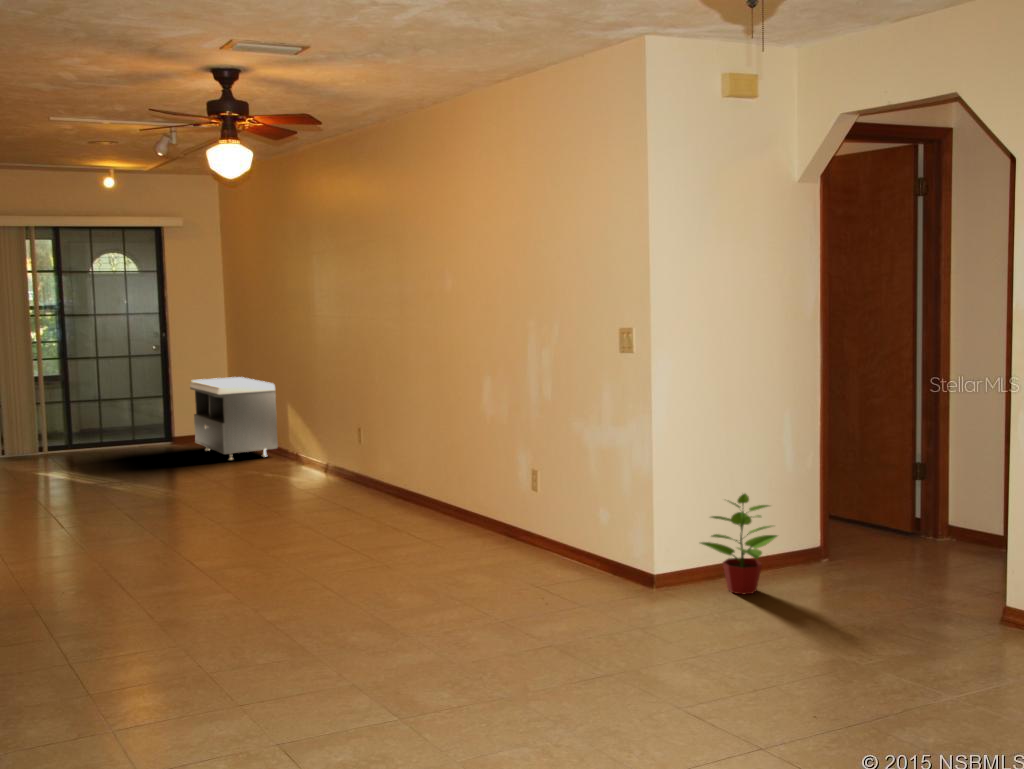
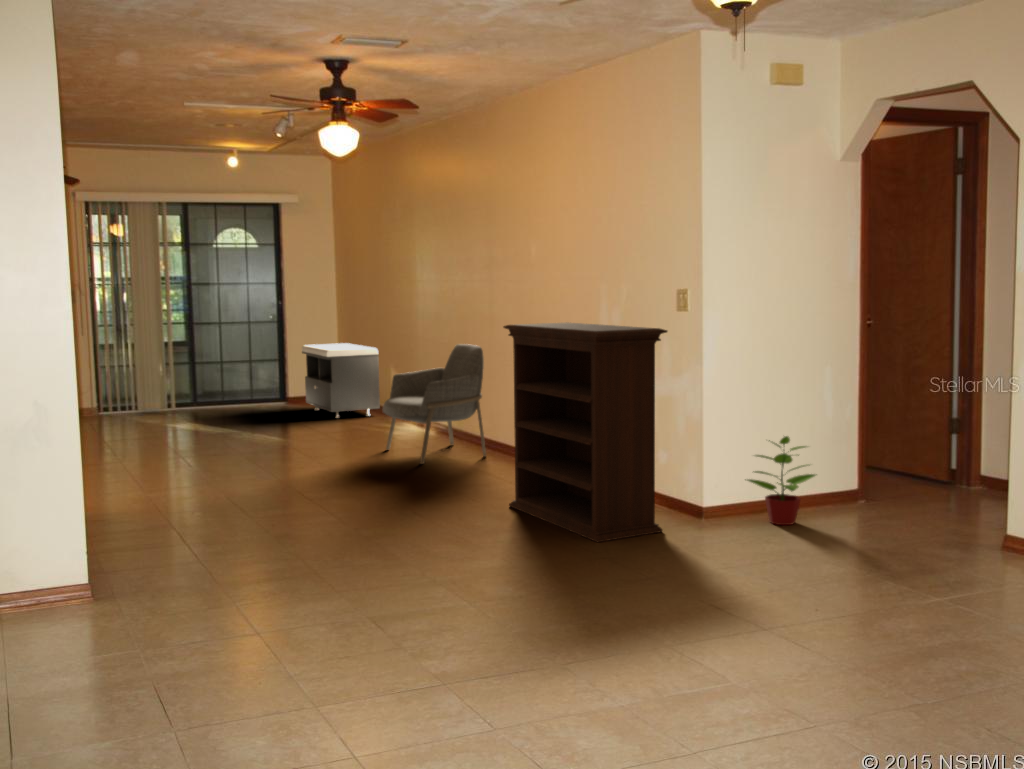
bookshelf: none [425,368,618,628] -> present [504,322,667,542]
armchair: none [283,384,400,520] -> present [383,344,486,464]

